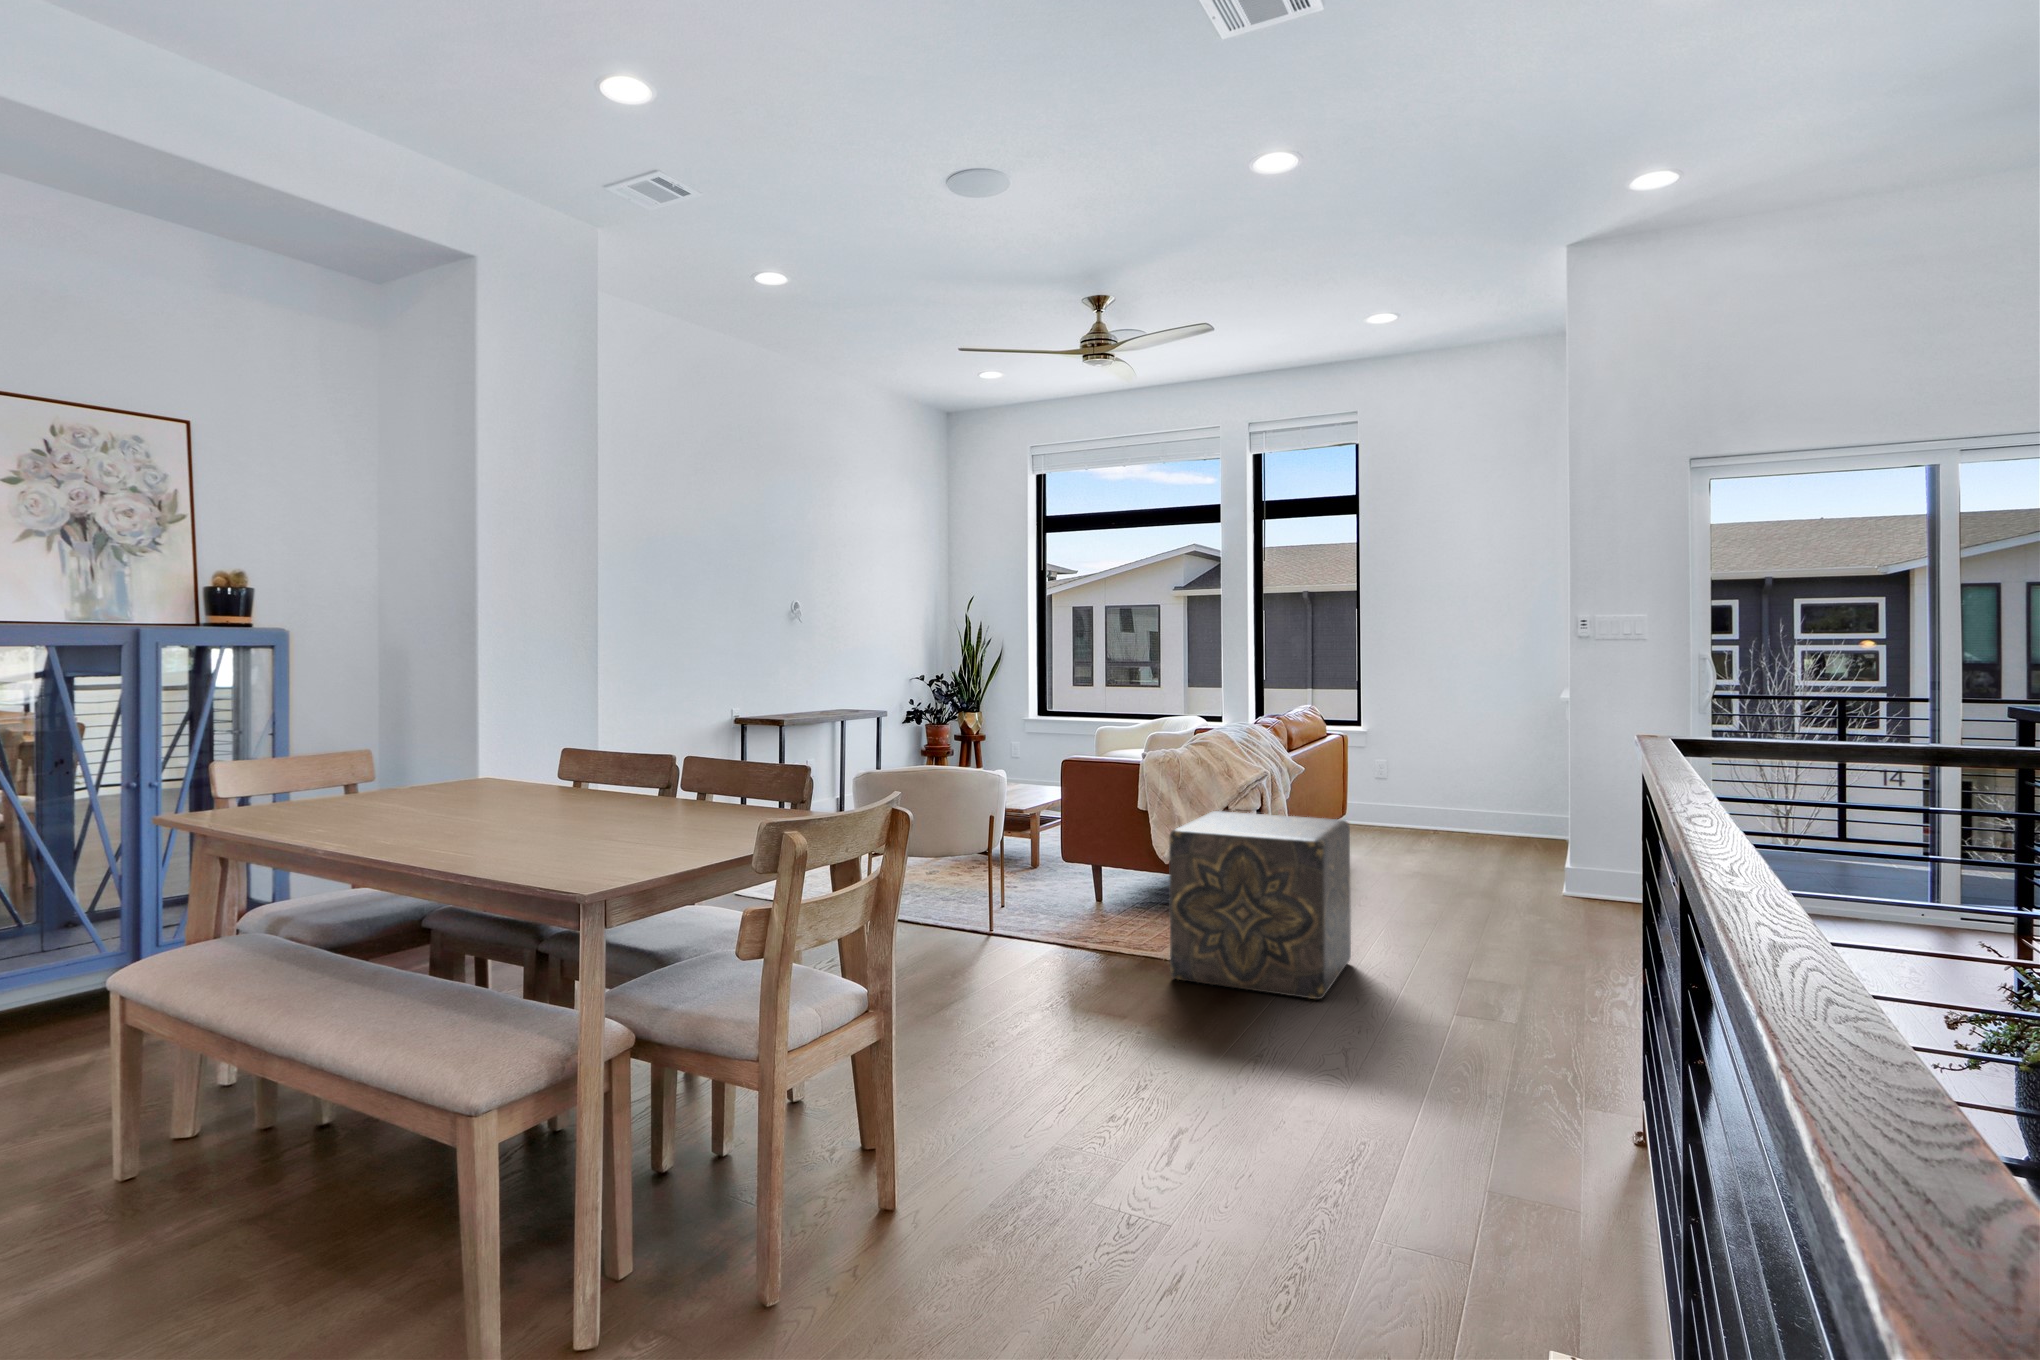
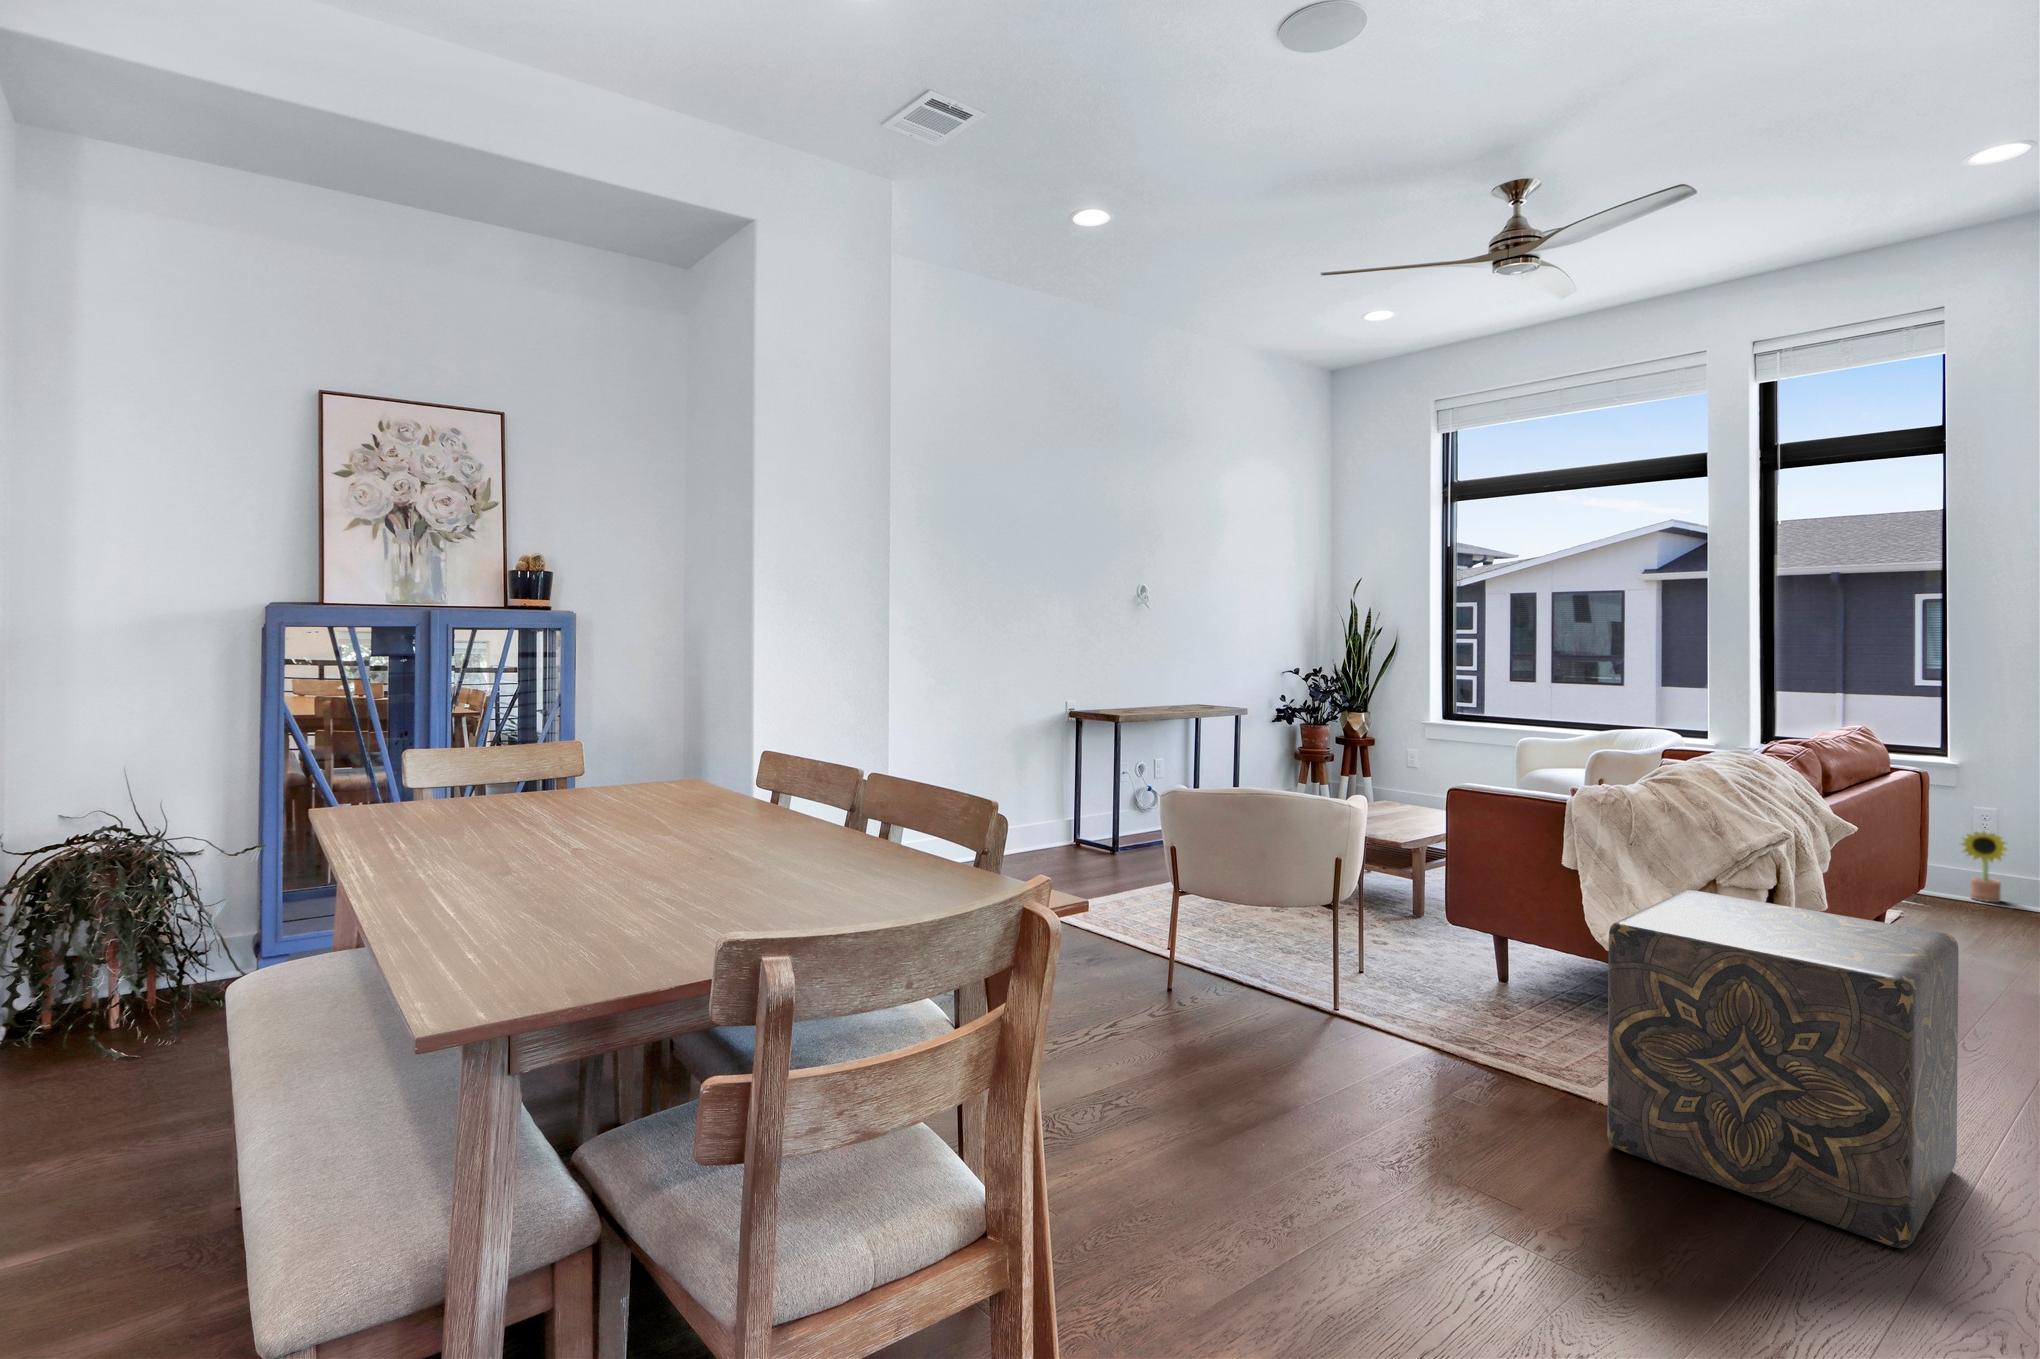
decorative plant: none [1373,777,1400,827] -> present [1962,831,2008,902]

